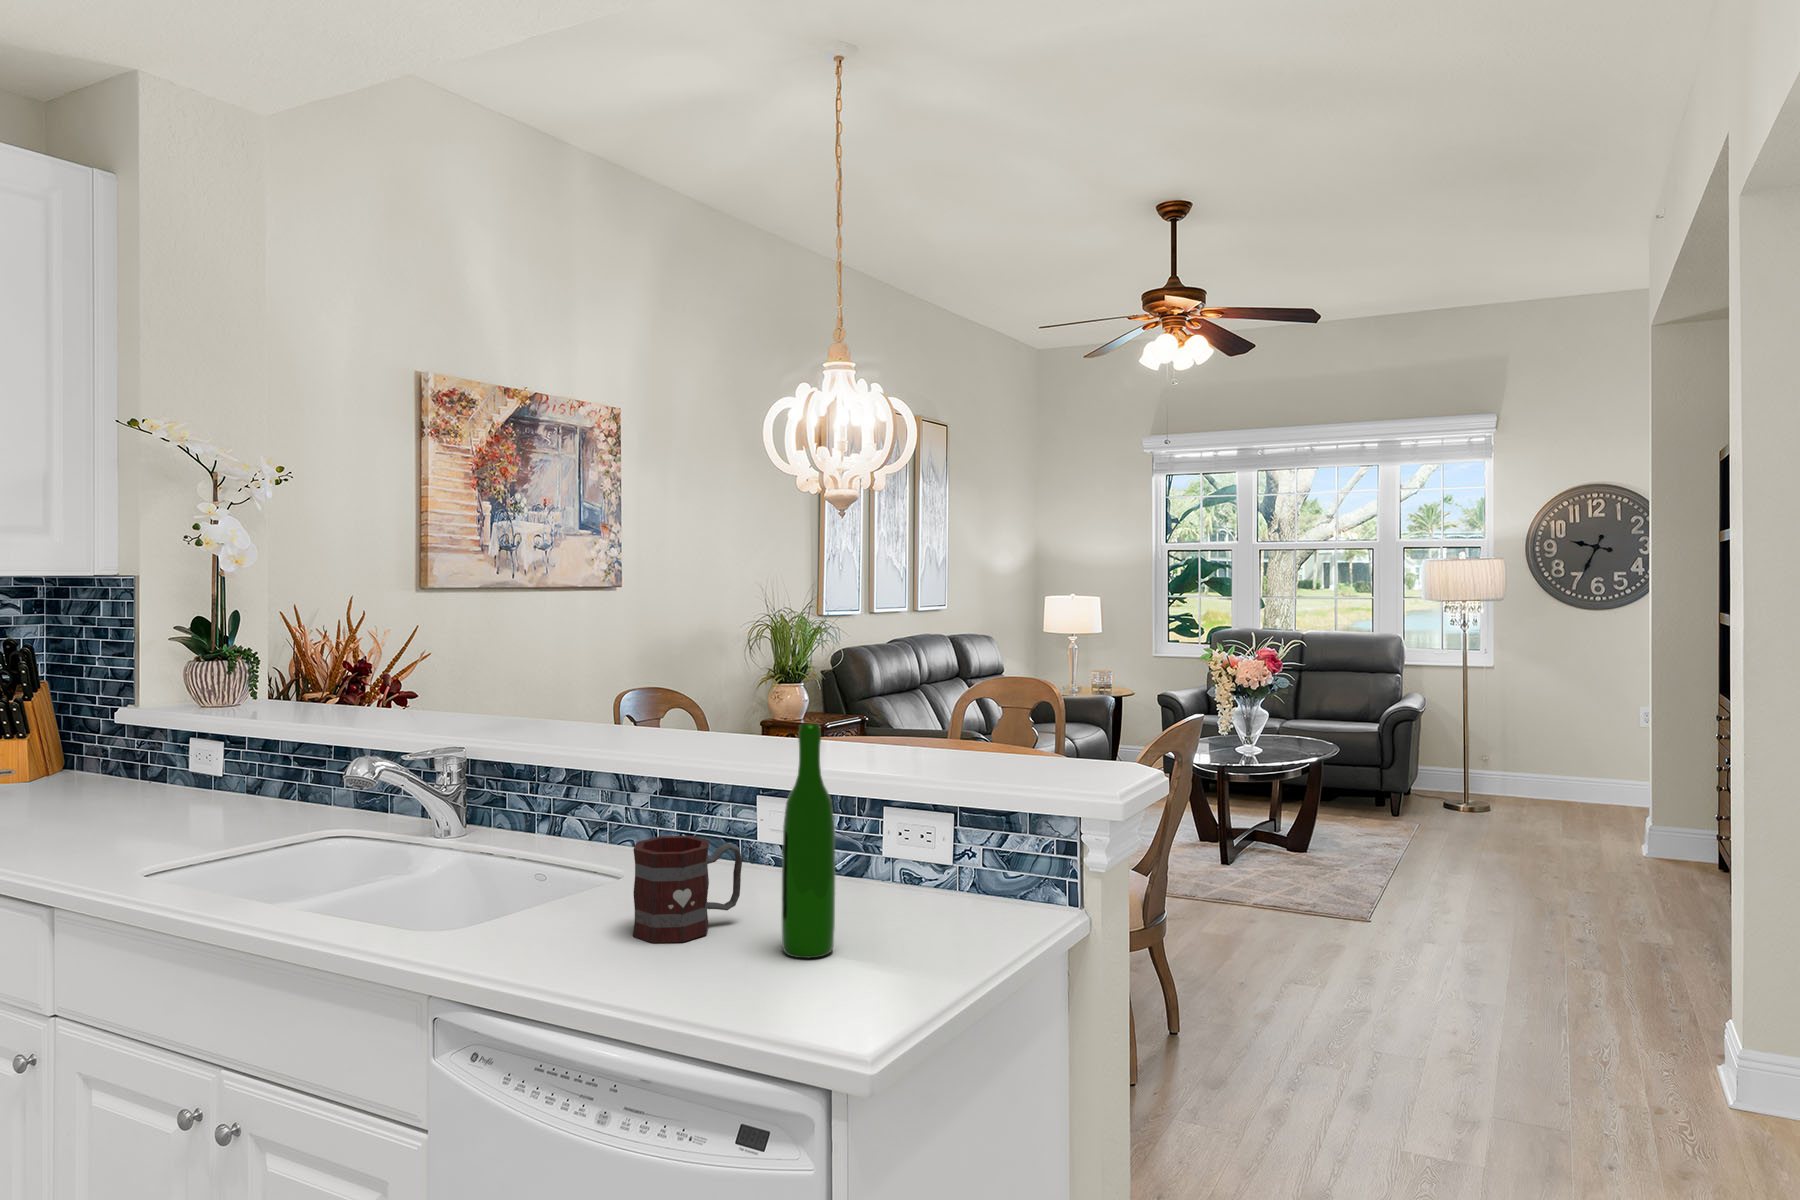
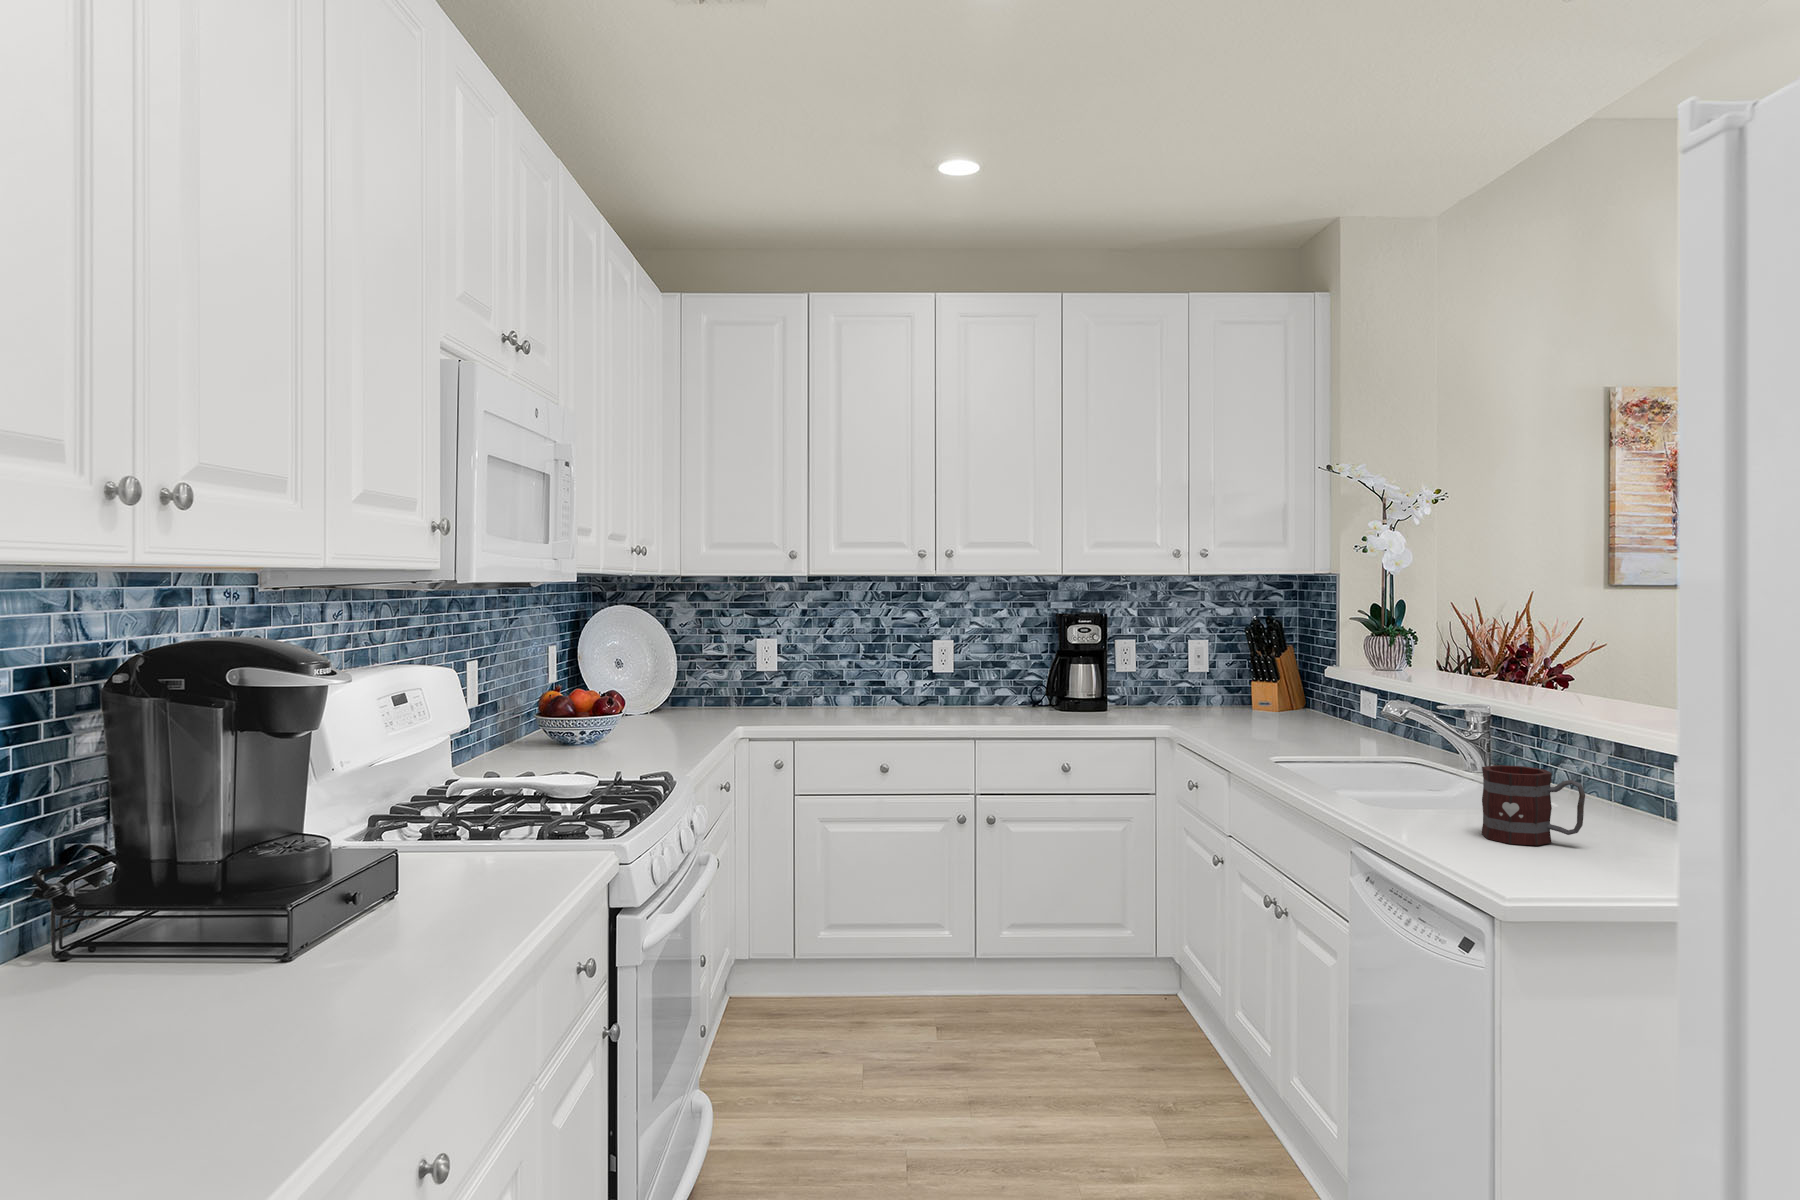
wine bottle: present [781,724,835,958] -> none [1573,679,1626,876]

